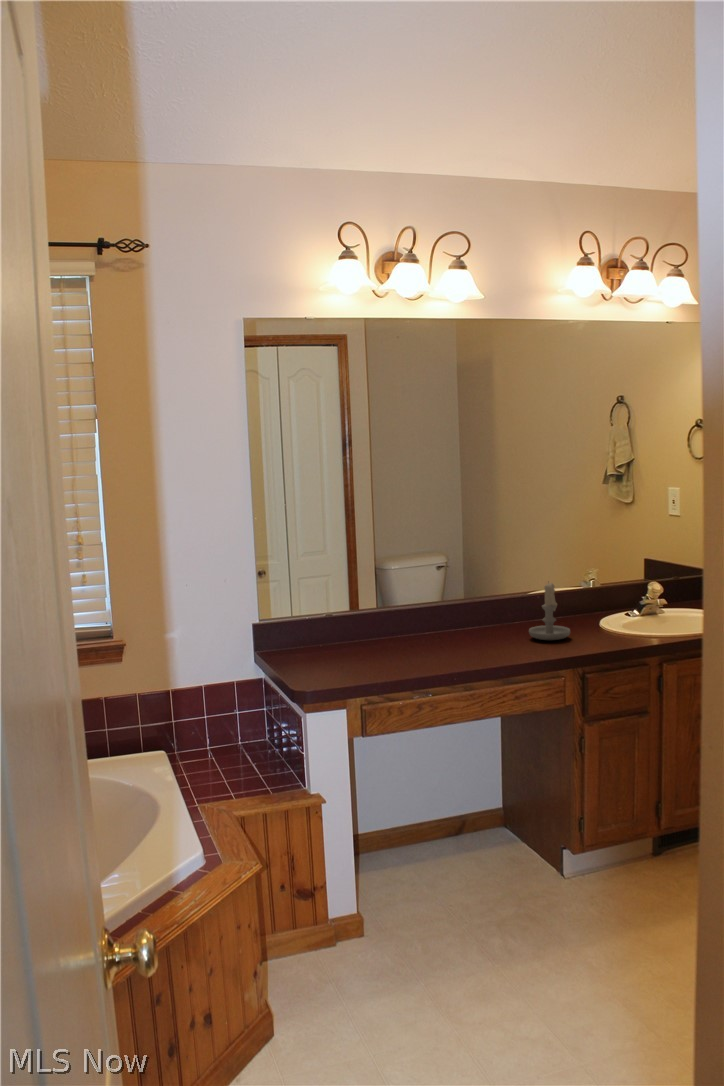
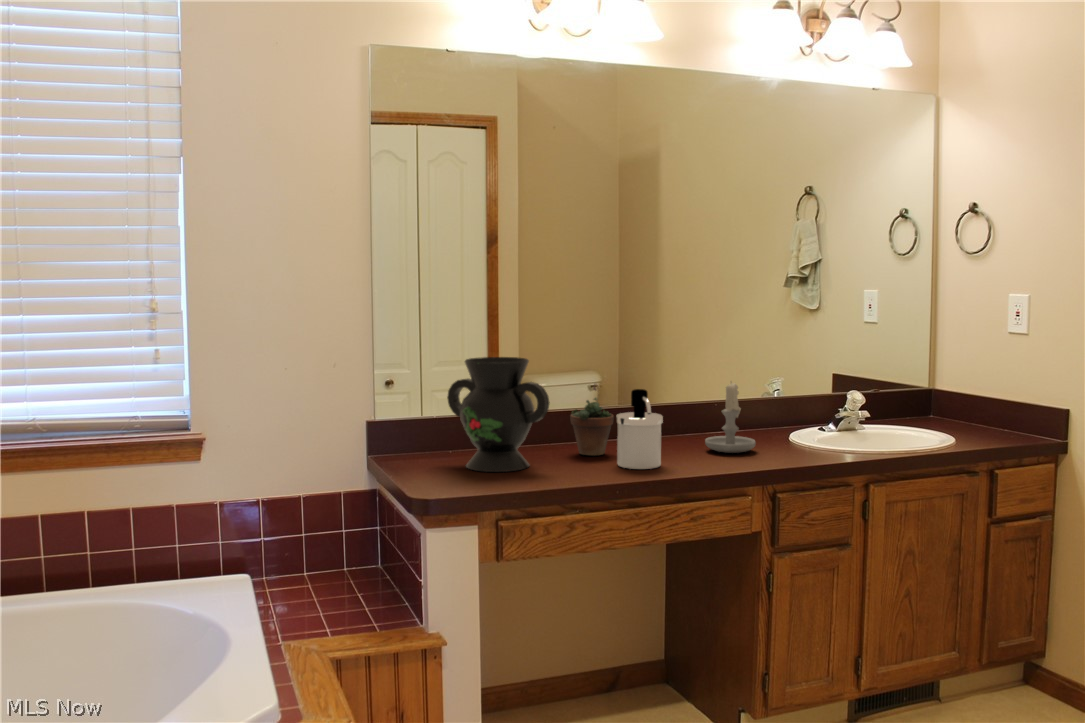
decorative vase: none [317,569,400,664] -> present [447,357,550,472]
succulent plant: none [417,587,453,646] -> present [571,386,614,456]
soap dispenser: none [454,593,492,658] -> present [616,389,663,469]

